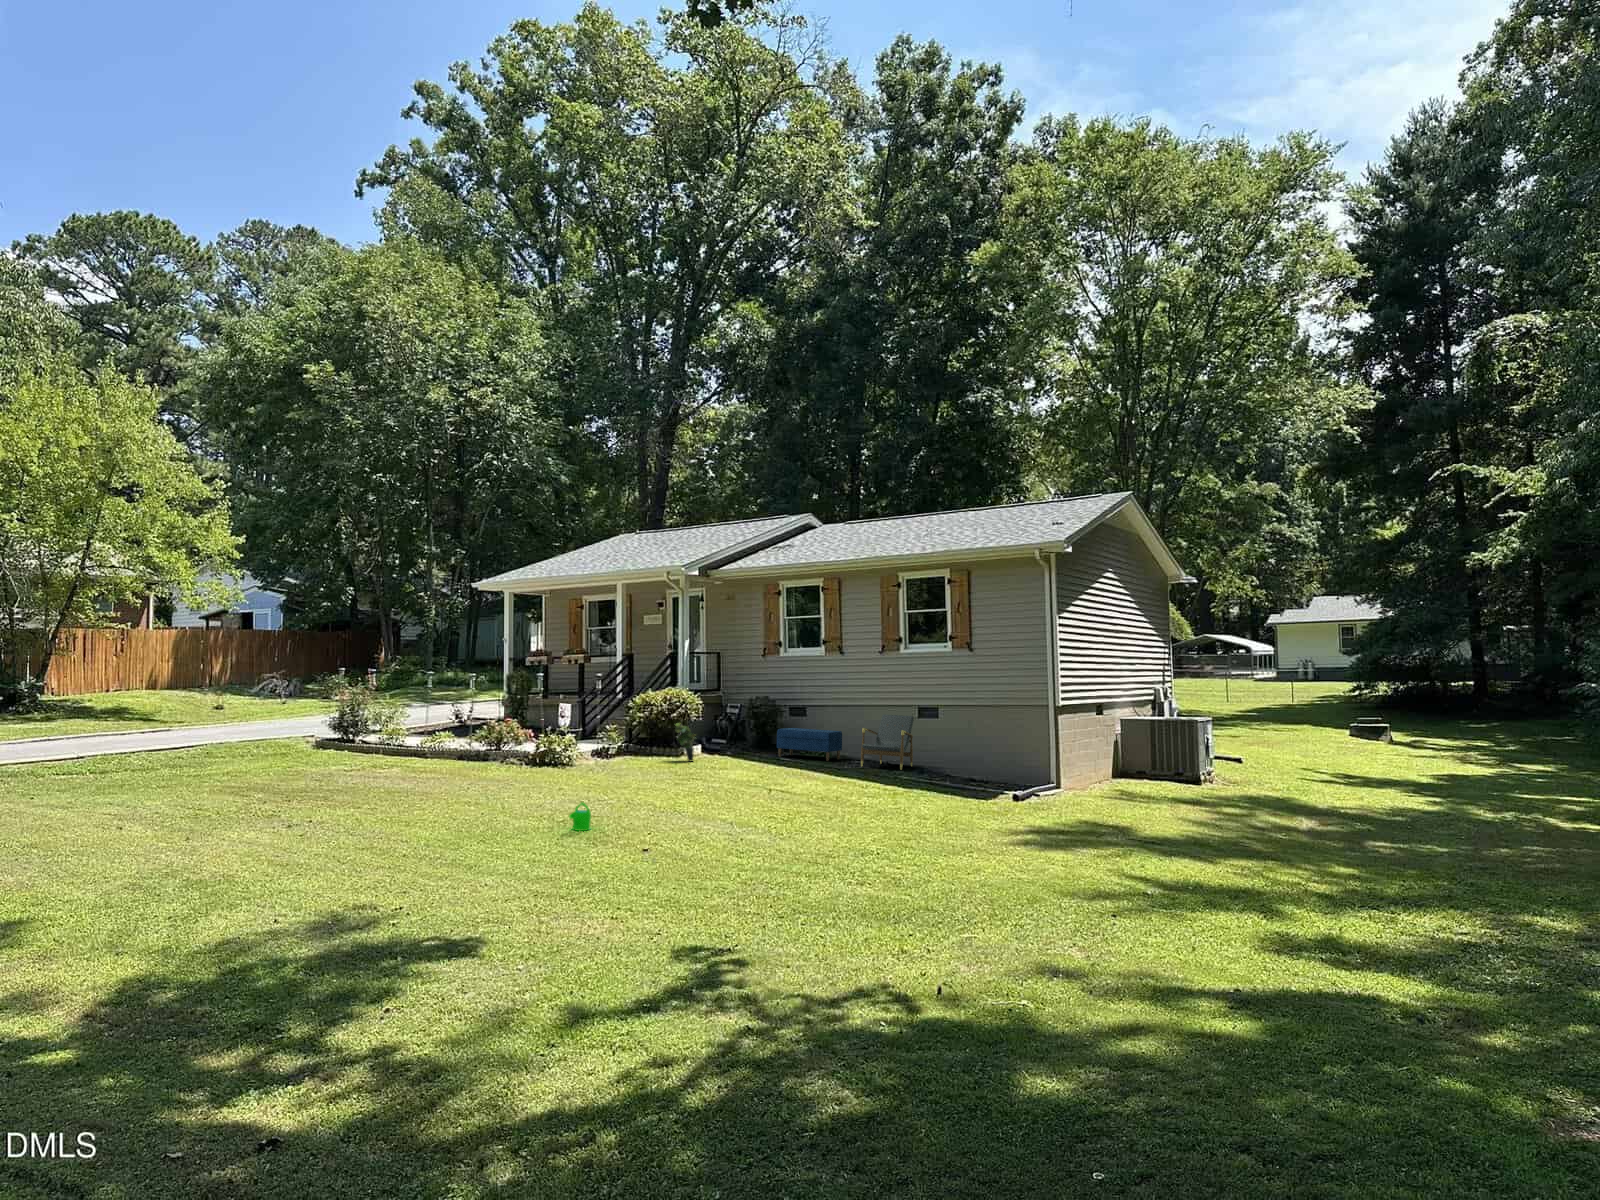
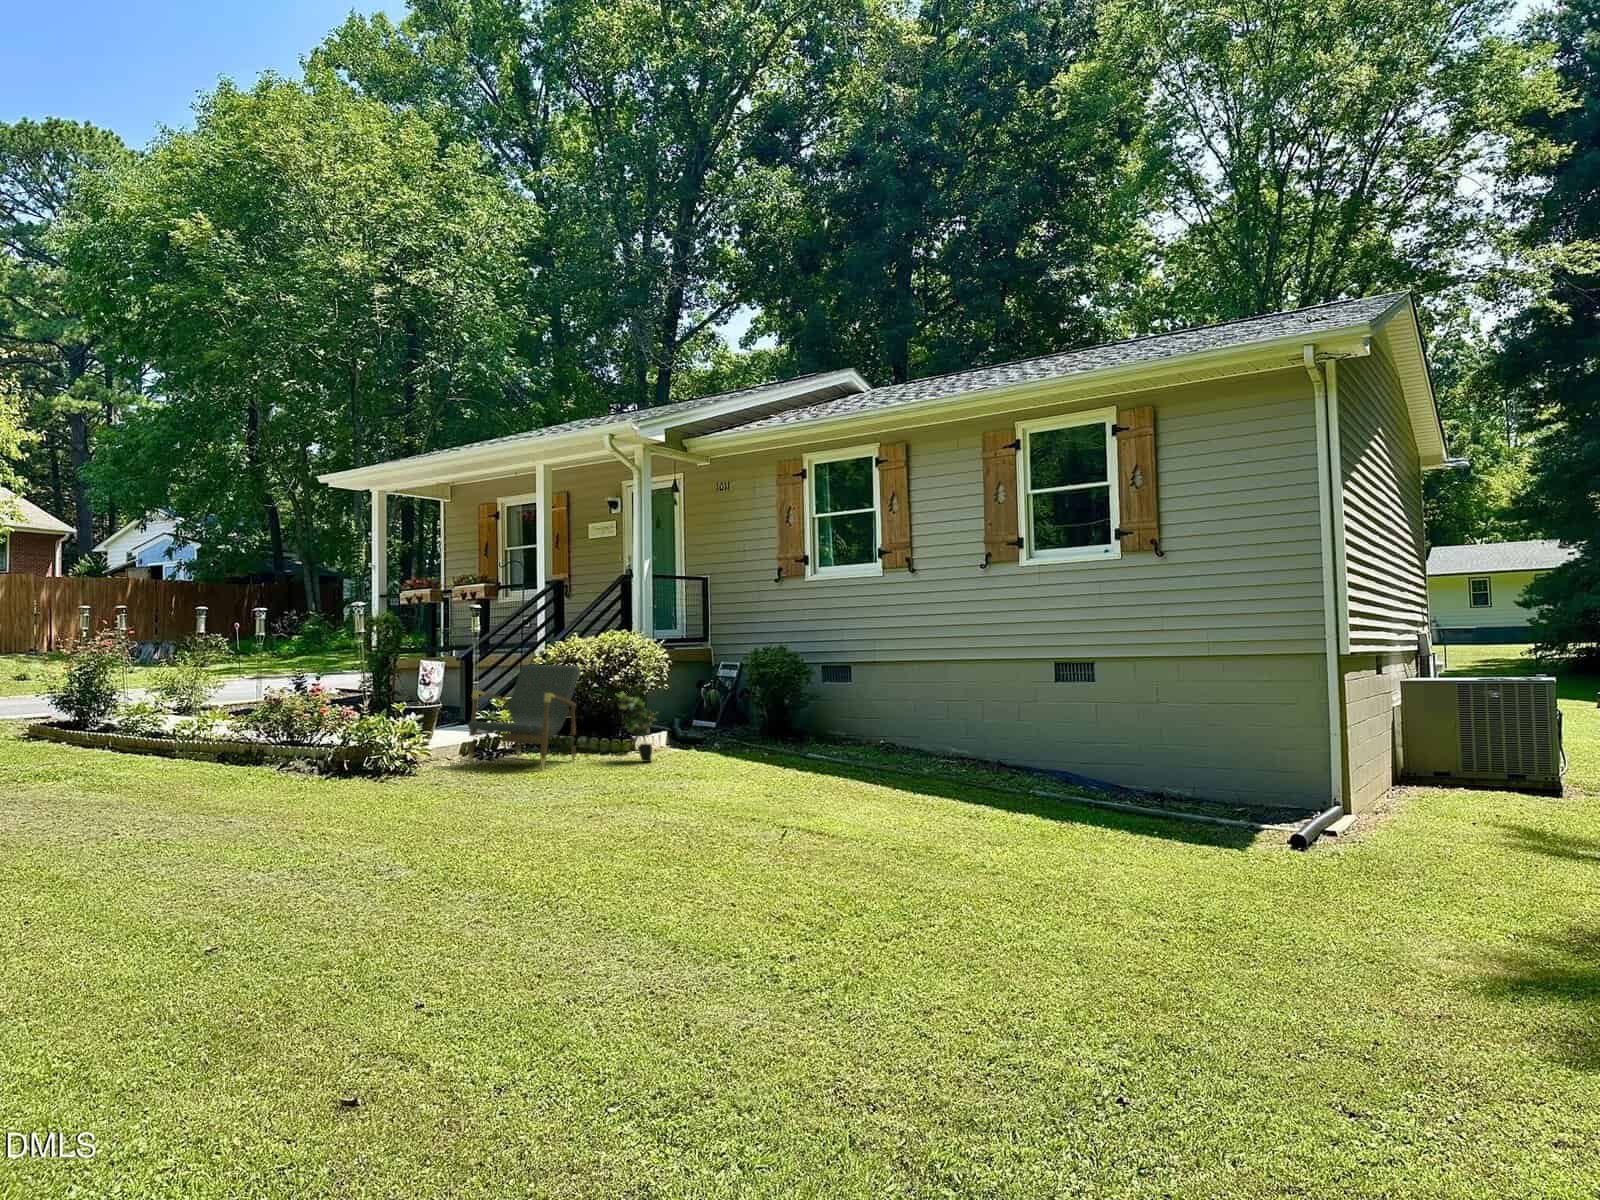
lounge chair: present [861,715,914,770] -> present [468,665,580,770]
bench: present [777,728,842,761] -> none [802,701,917,759]
watering can: present [569,802,591,831] -> none [85,944,210,1051]

